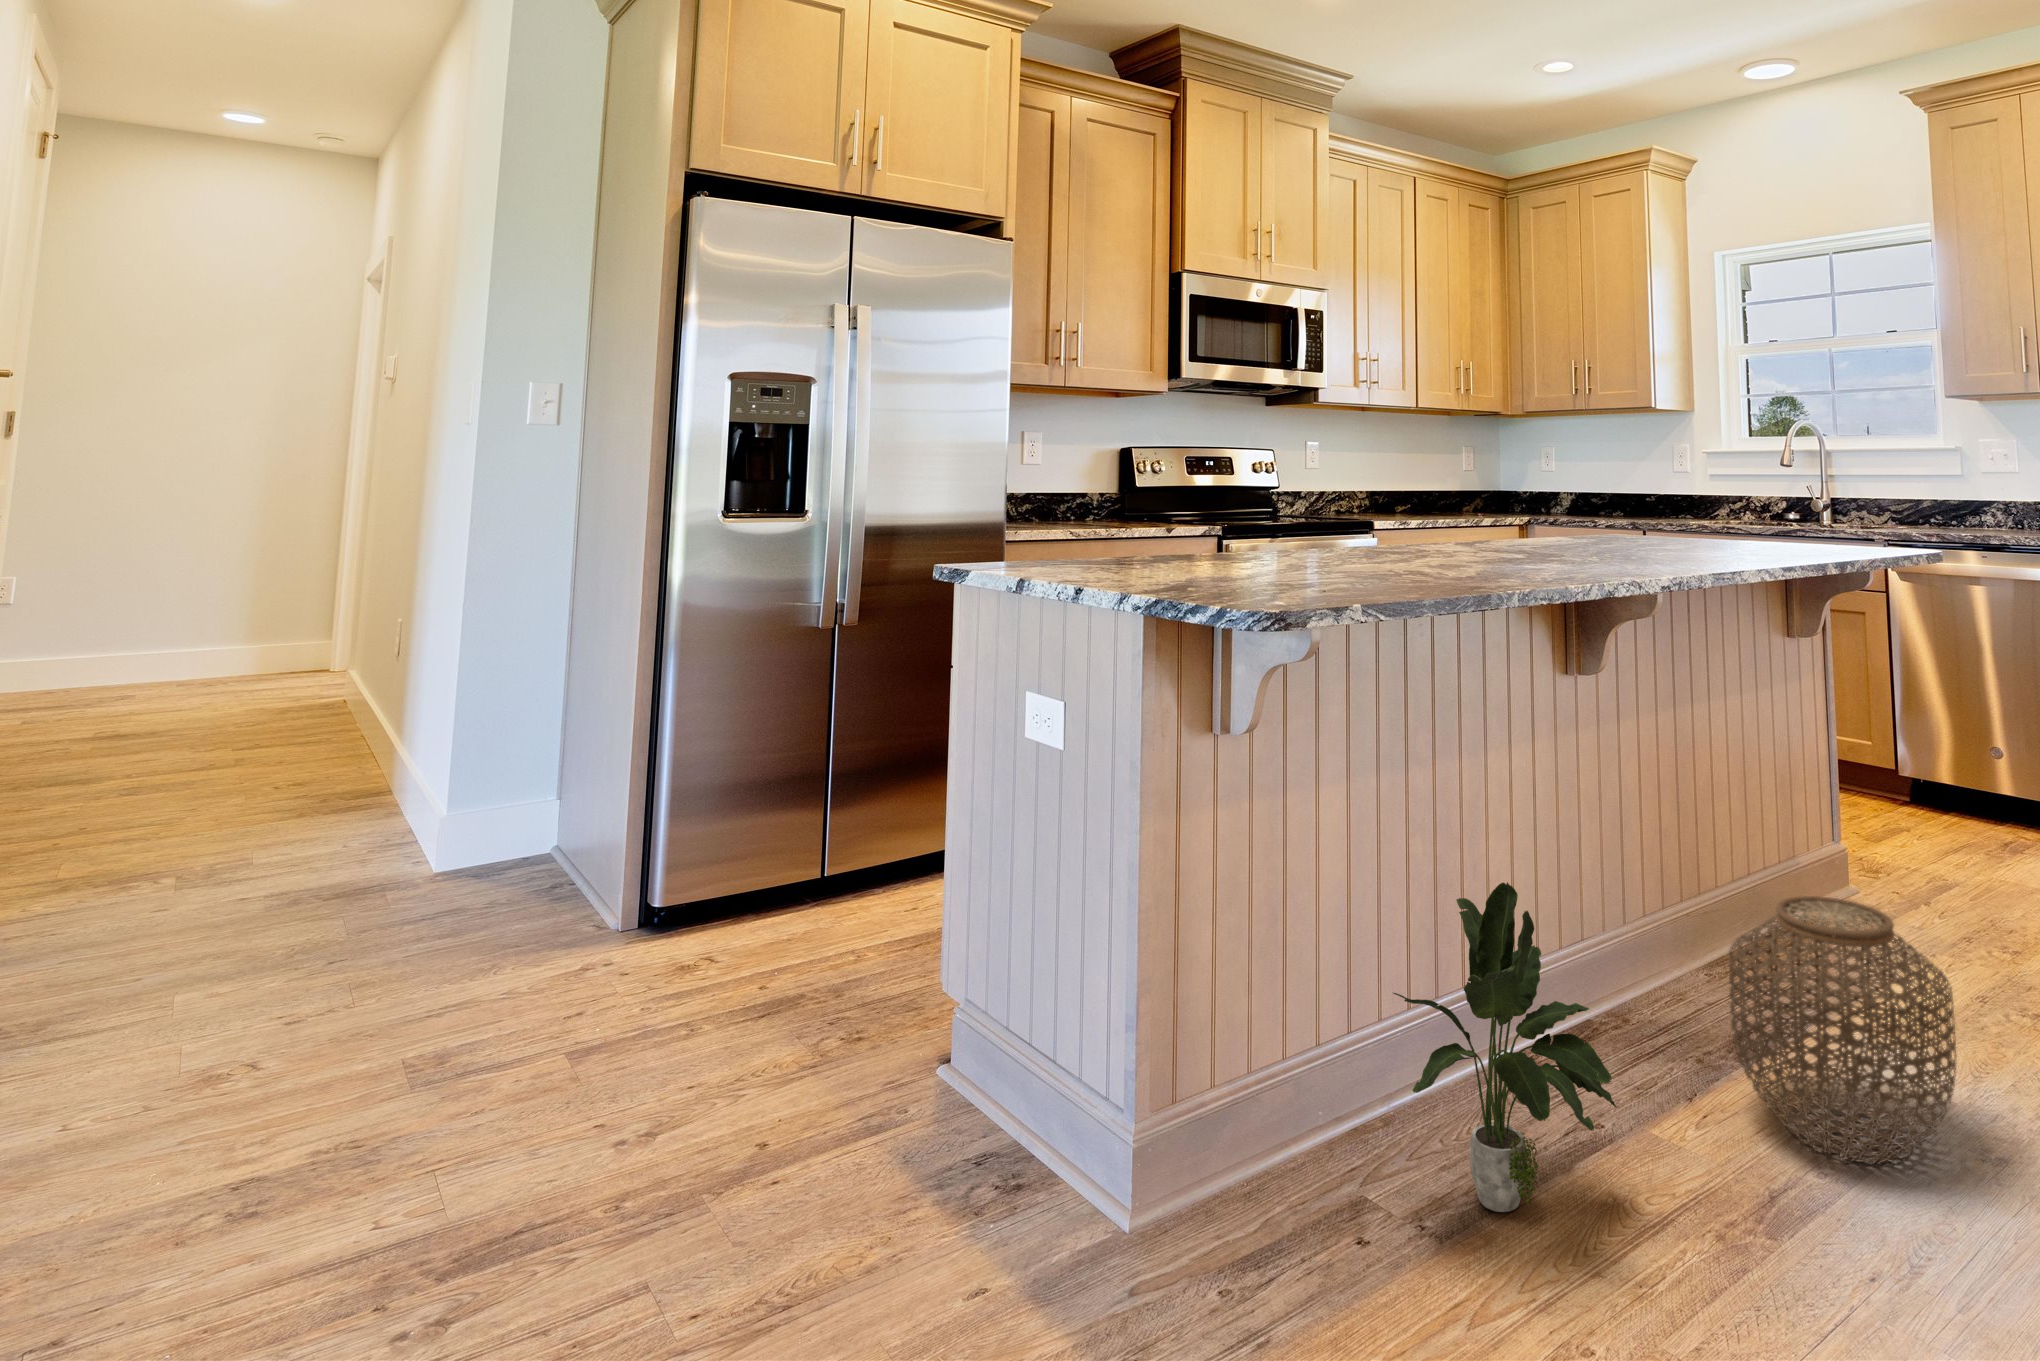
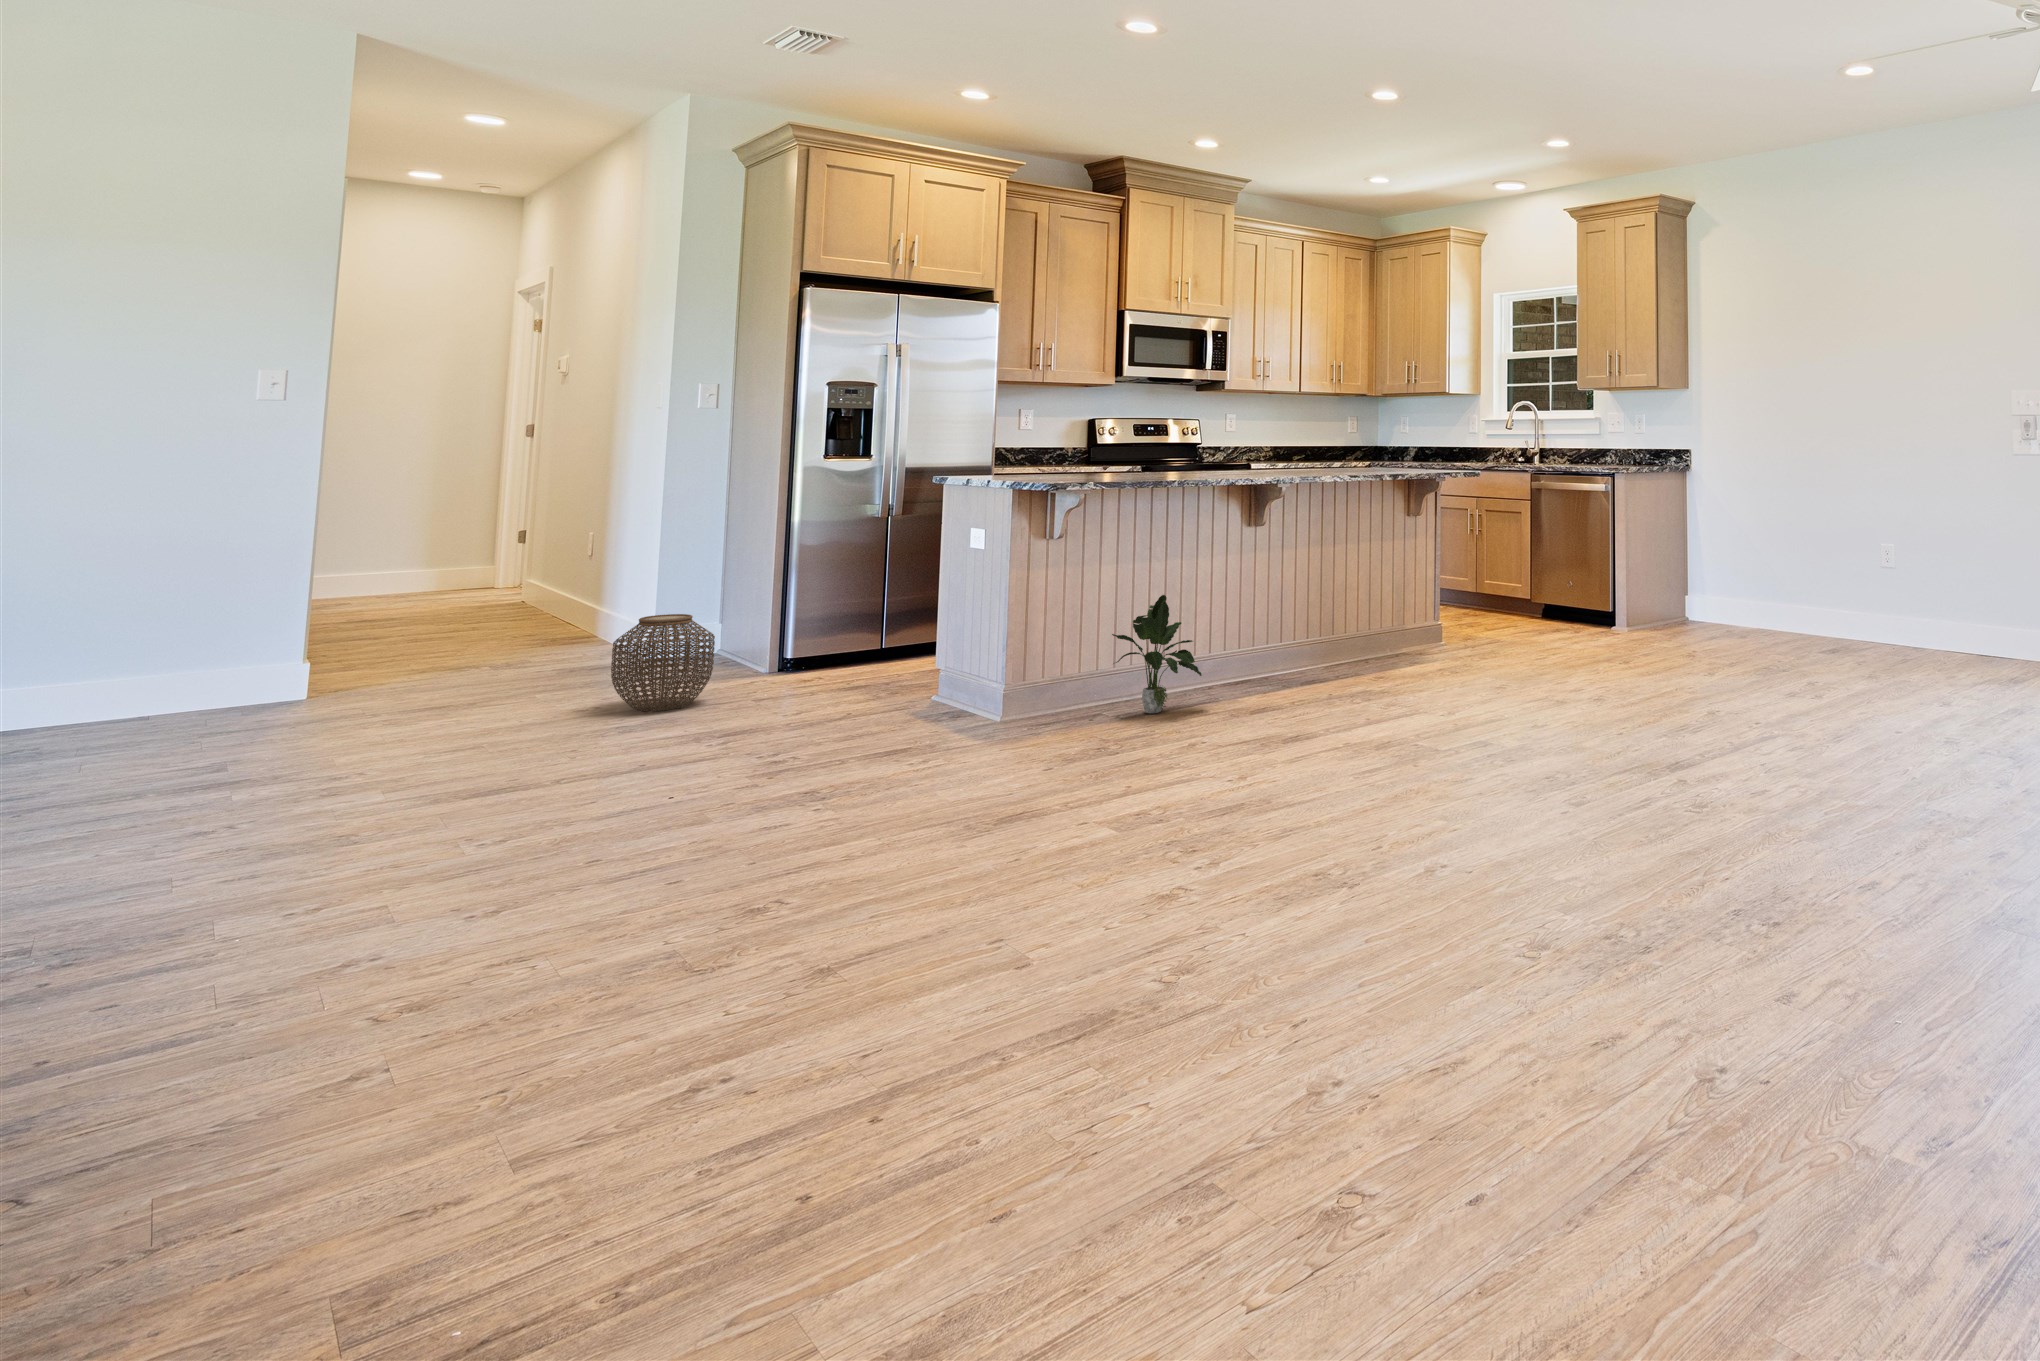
woven basket: present [1729,896,1956,1163] -> present [611,614,715,711]

